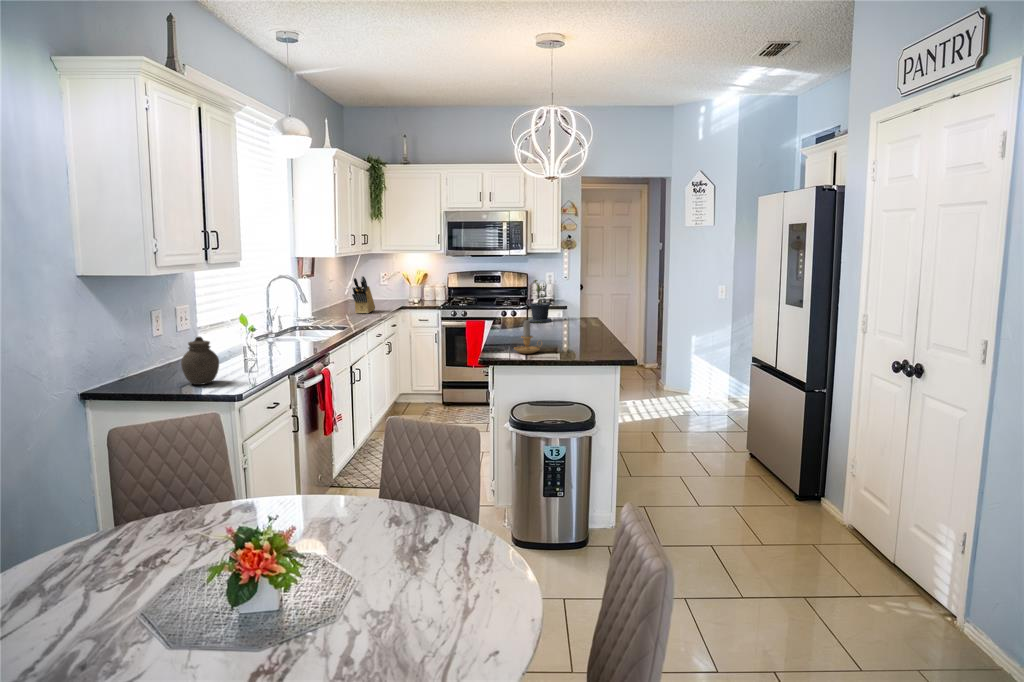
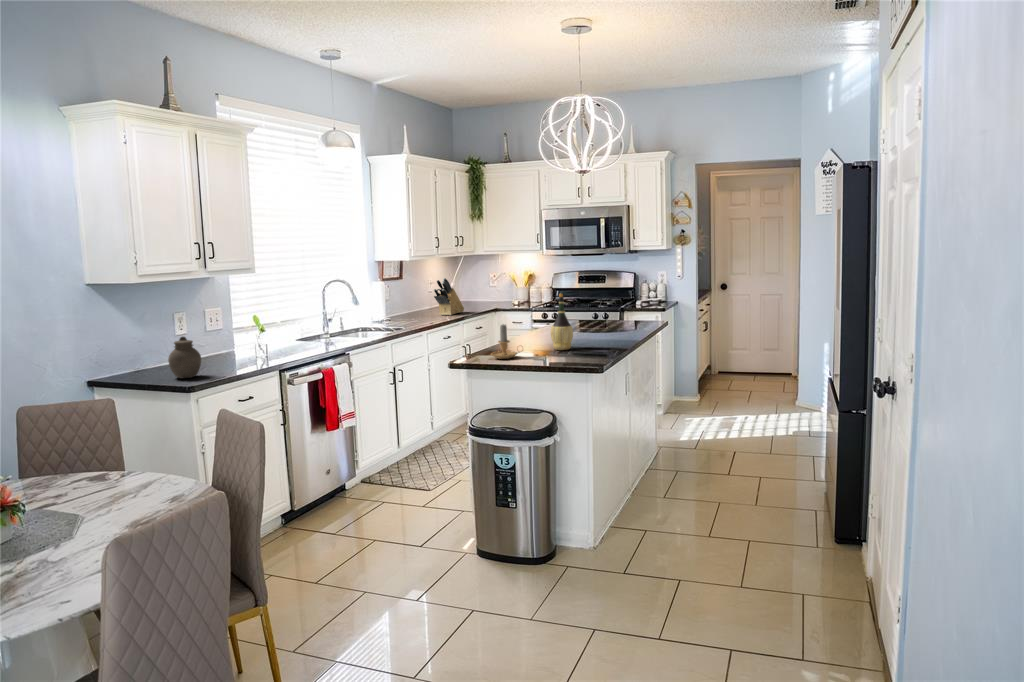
potted plant: present [523,280,551,323] -> none [573,280,605,327]
wine bottle: none [555,290,577,344] -> present [551,294,573,350]

